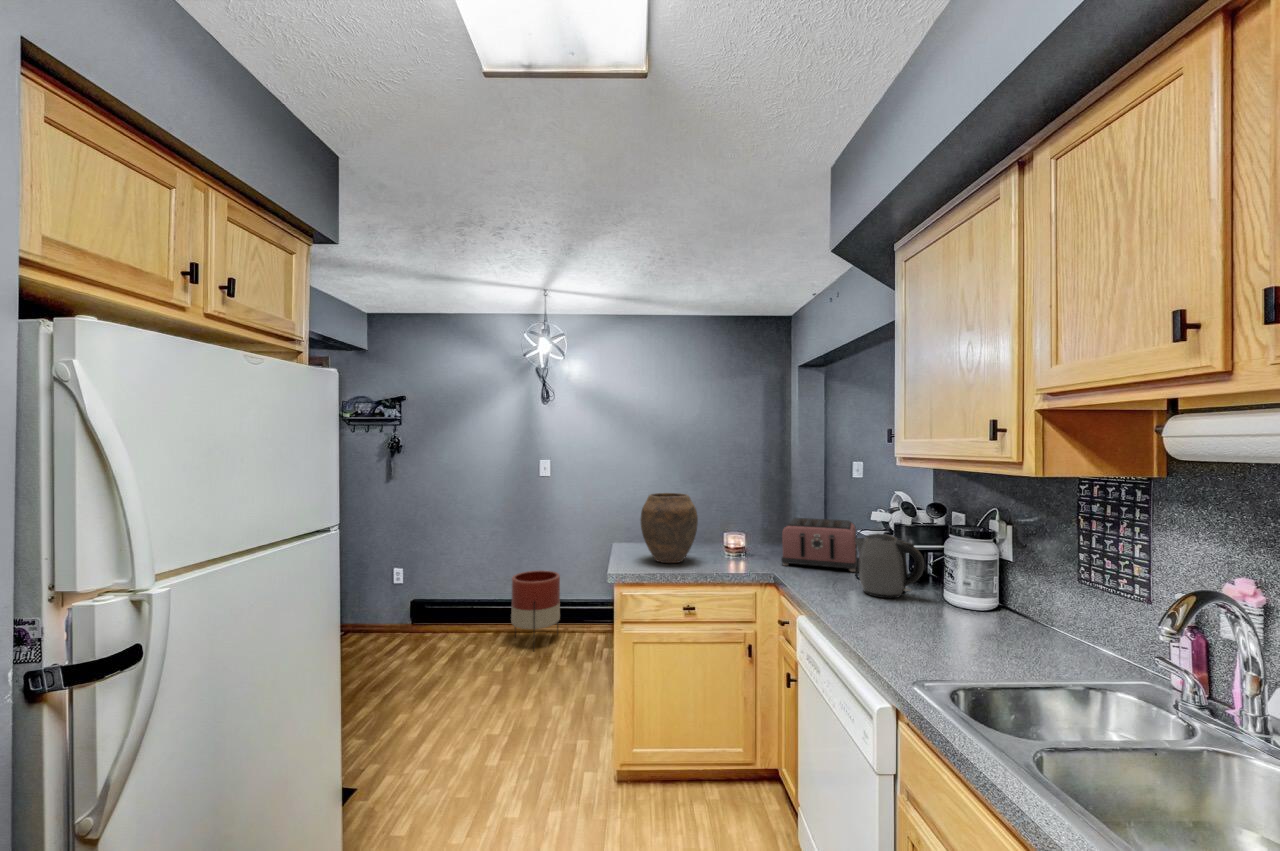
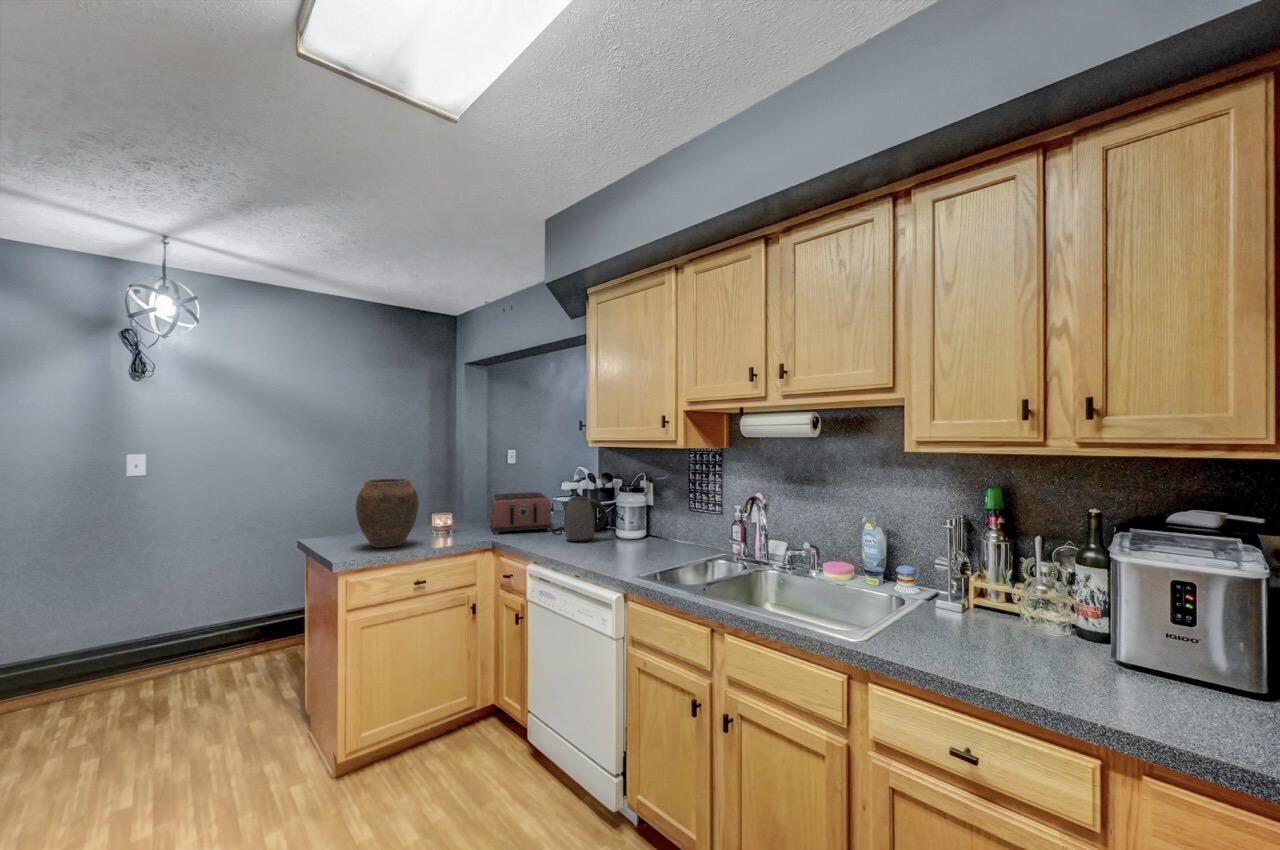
planter: present [511,570,560,651] -> none [79,600,169,709]

